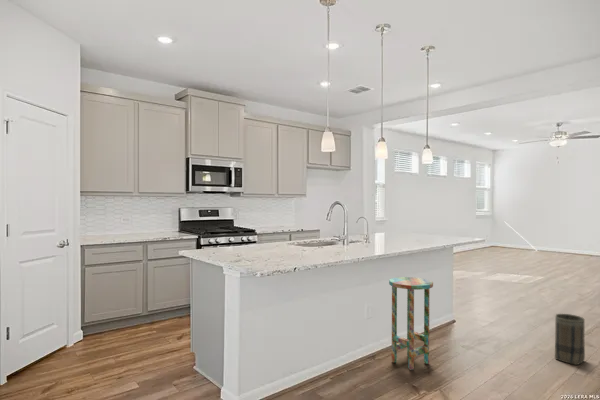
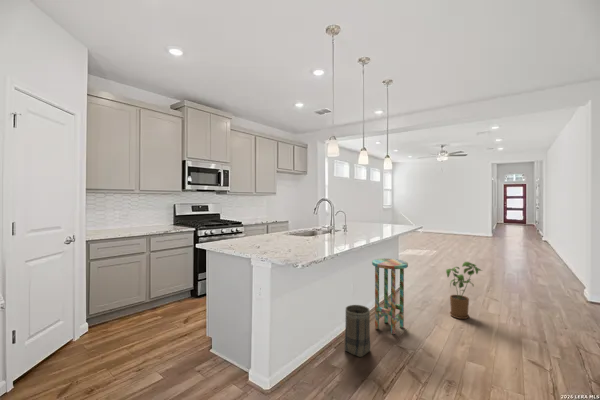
house plant: none [498,286,546,361] -> present [446,262,481,319]
basket: present [555,314,585,365] -> present [344,305,370,357]

